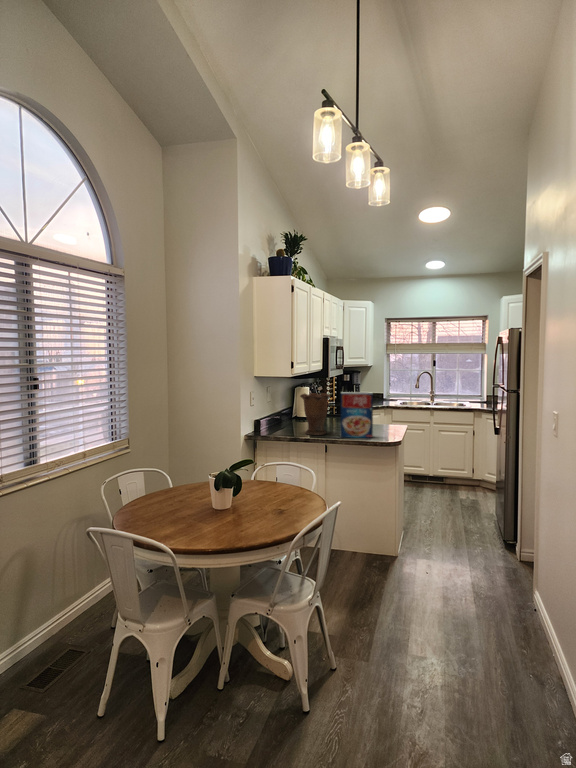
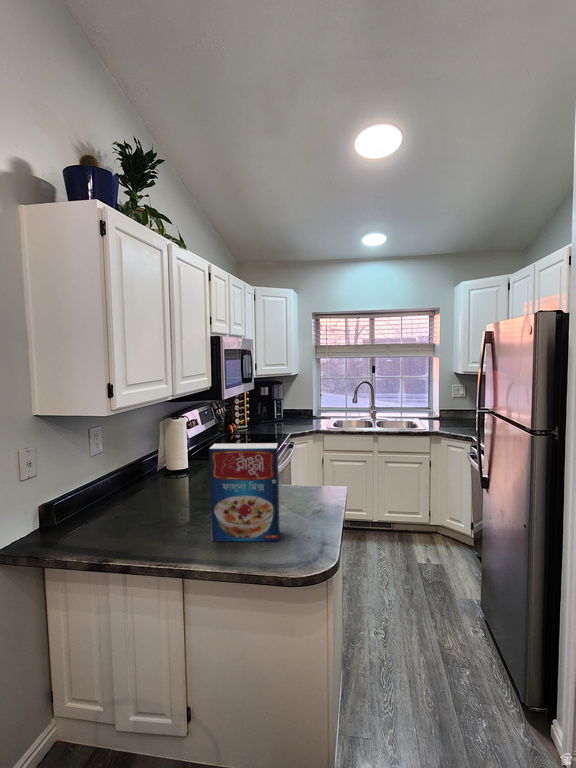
vase: present [300,393,330,435] -> none [134,441,198,533]

